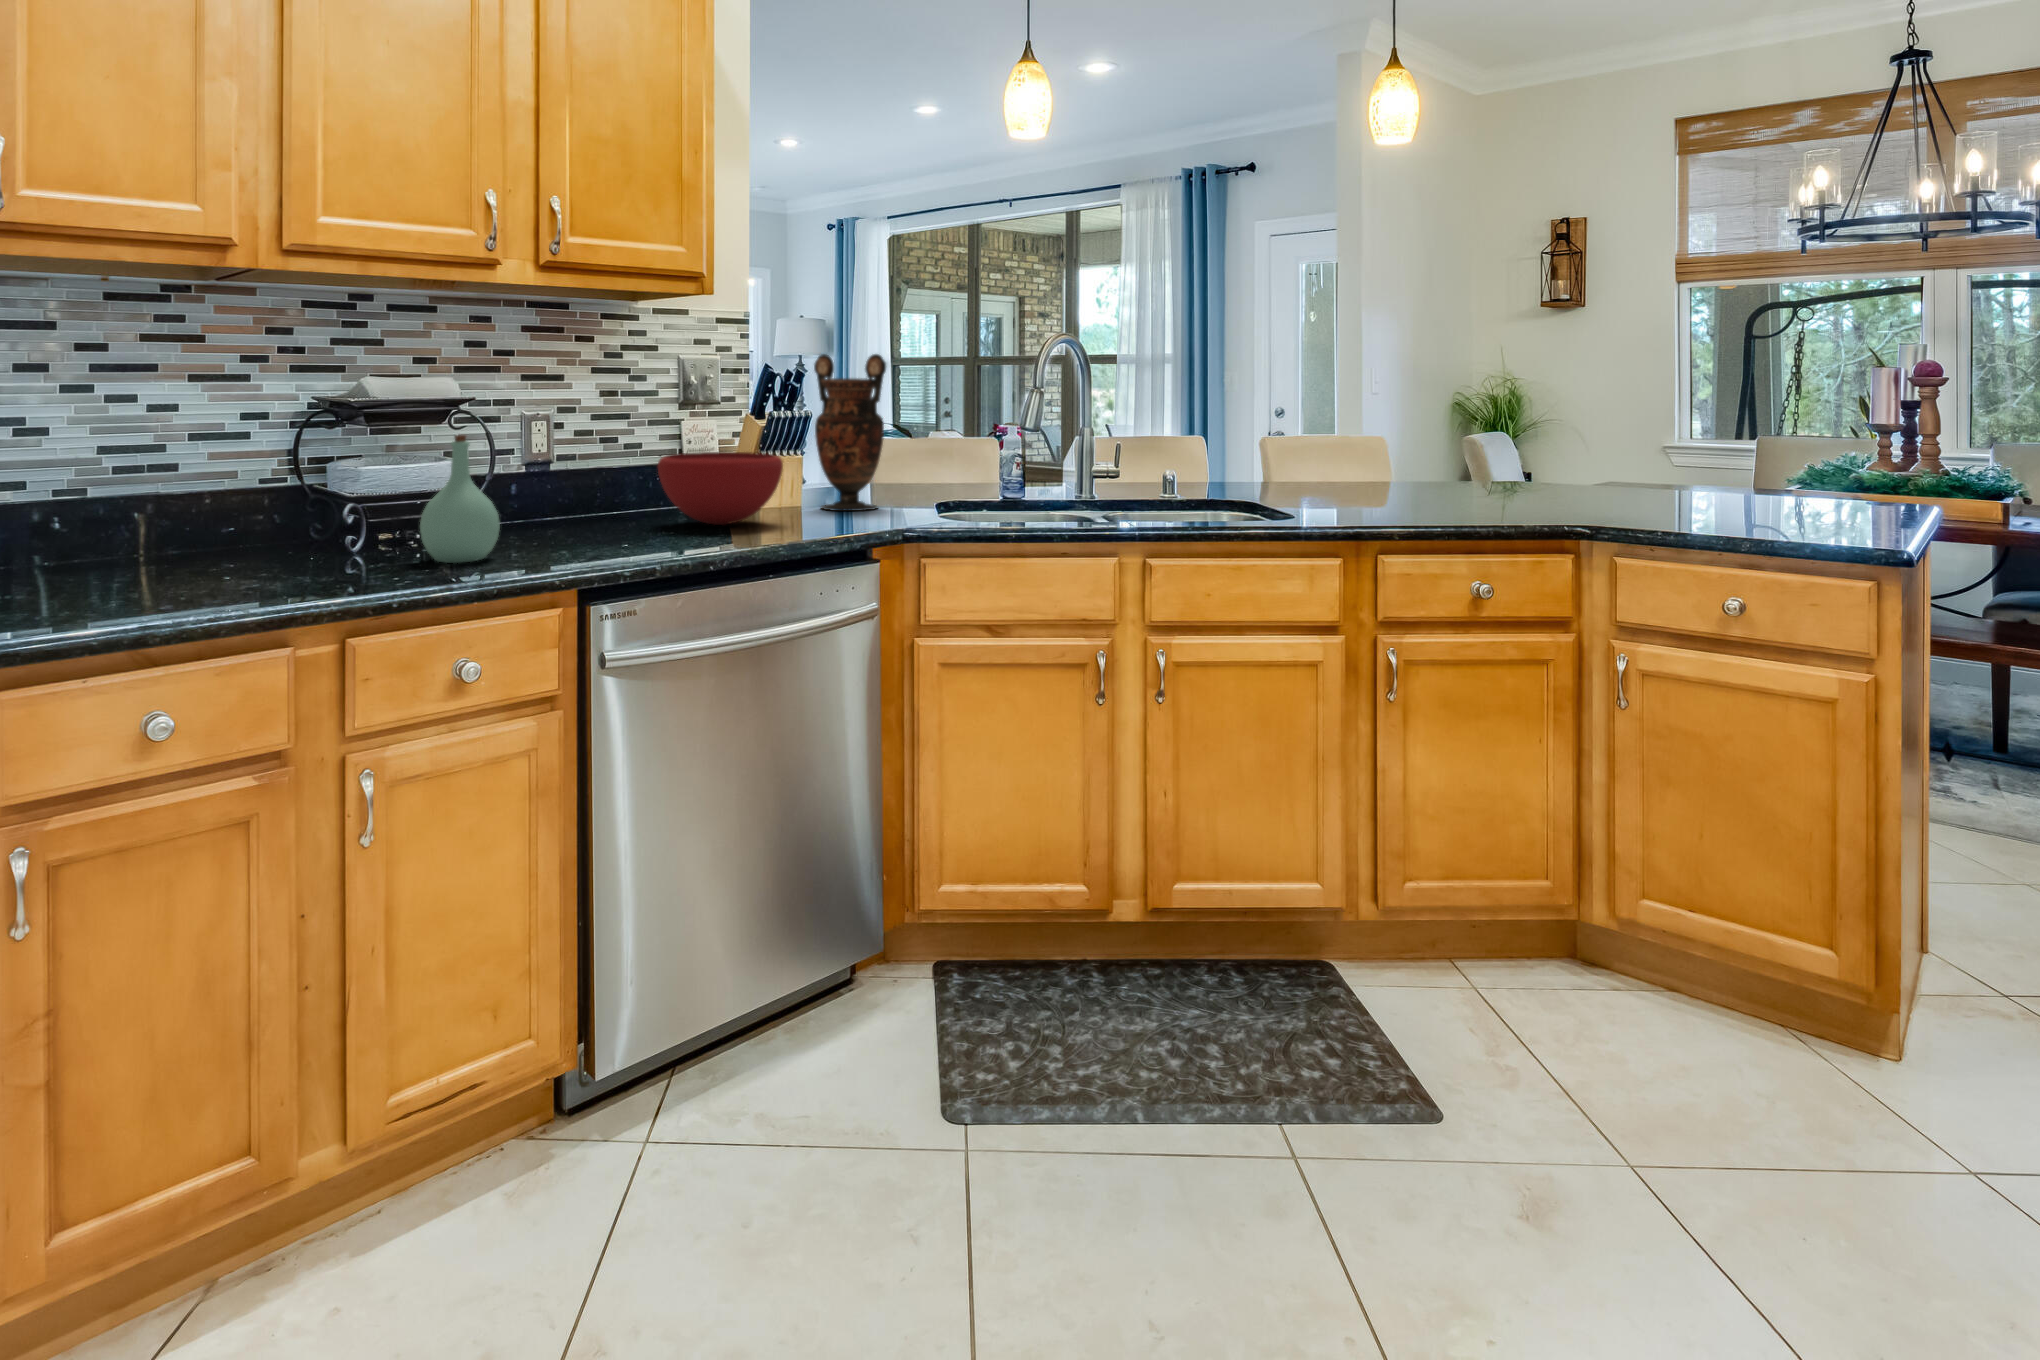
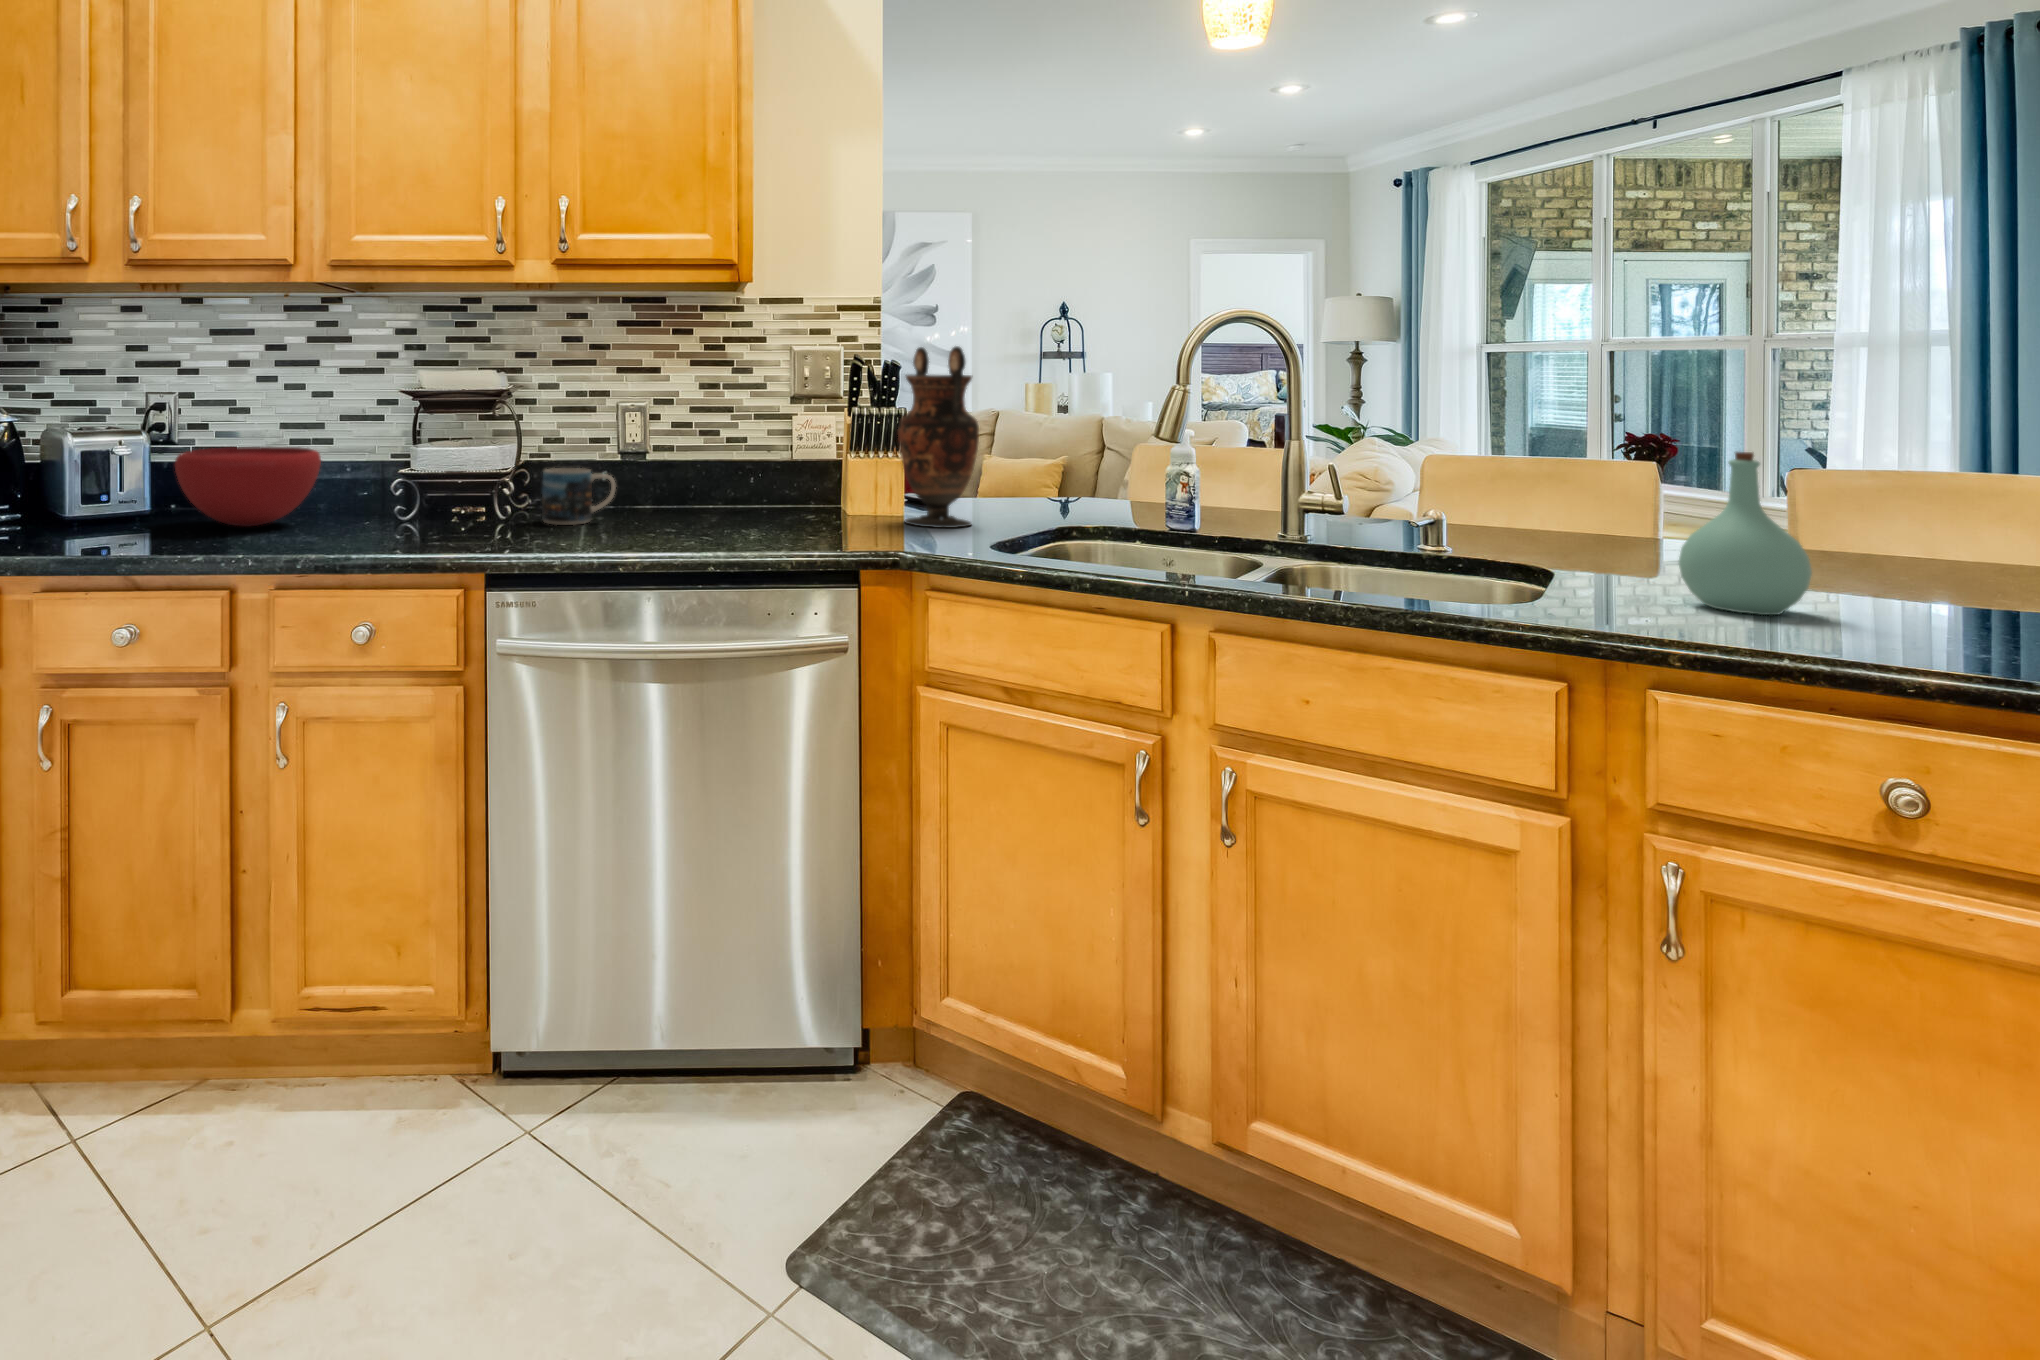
bottle: present [420,435,500,563] -> present [1679,452,1812,615]
bowl: present [658,452,783,525] -> present [175,447,321,526]
mug: none [524,479,598,538] -> present [542,468,616,525]

